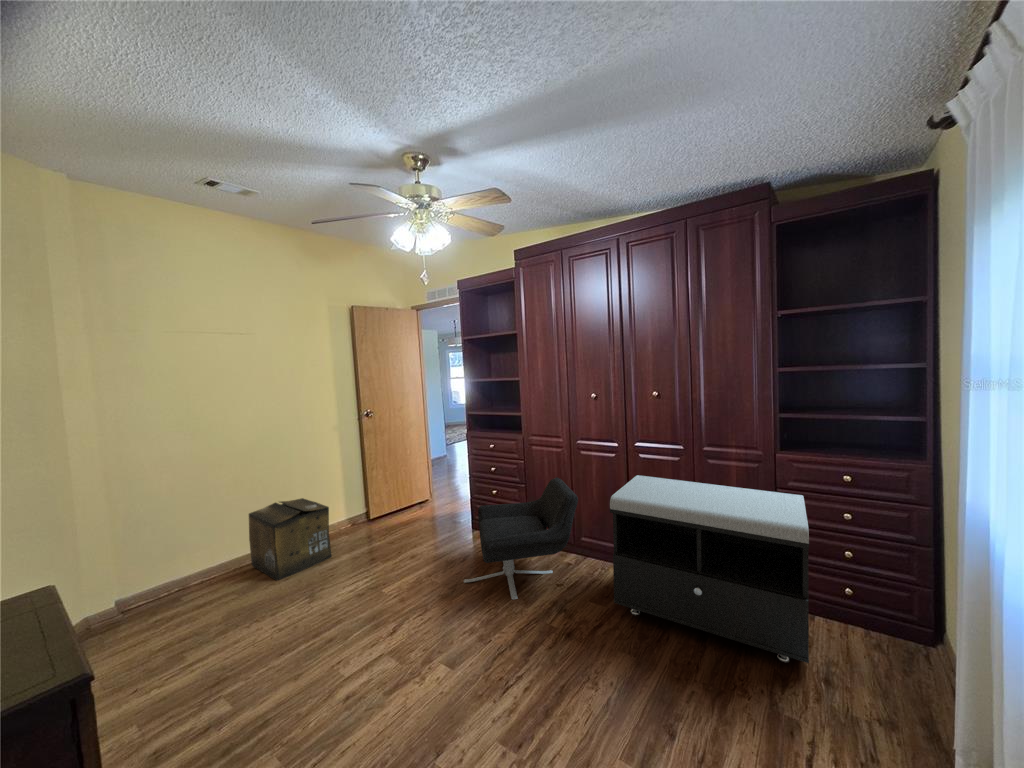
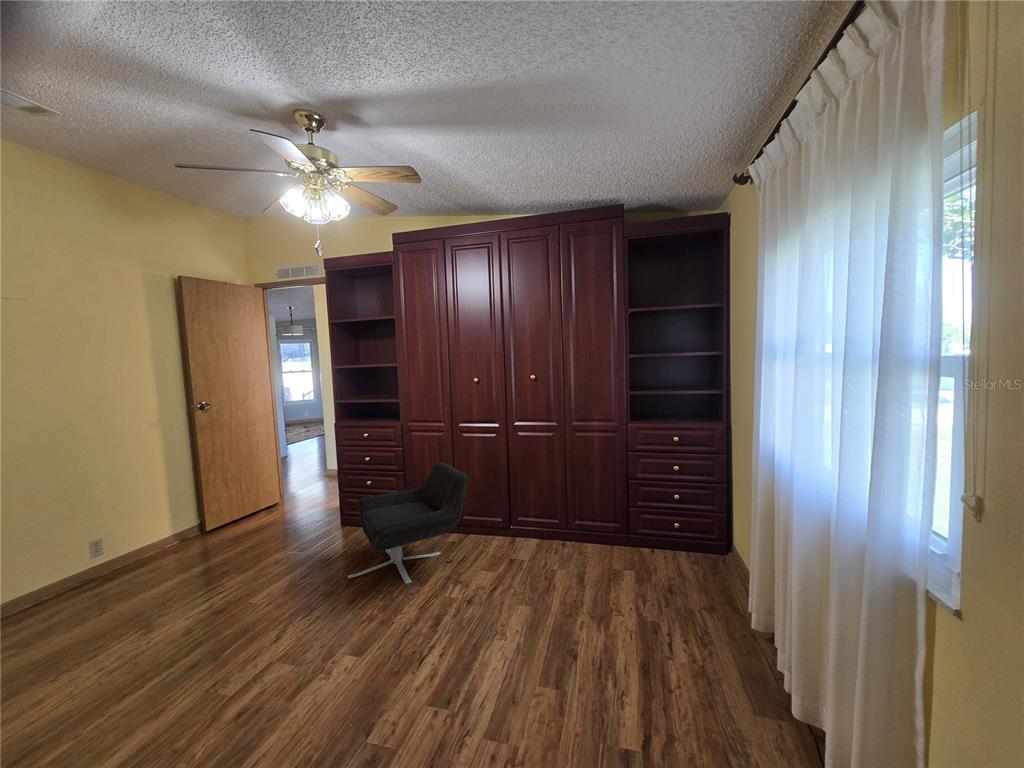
storage bench: present [610,475,809,663] -> none [504,452,657,584]
cardboard box: present [249,498,331,581] -> none [19,516,159,623]

